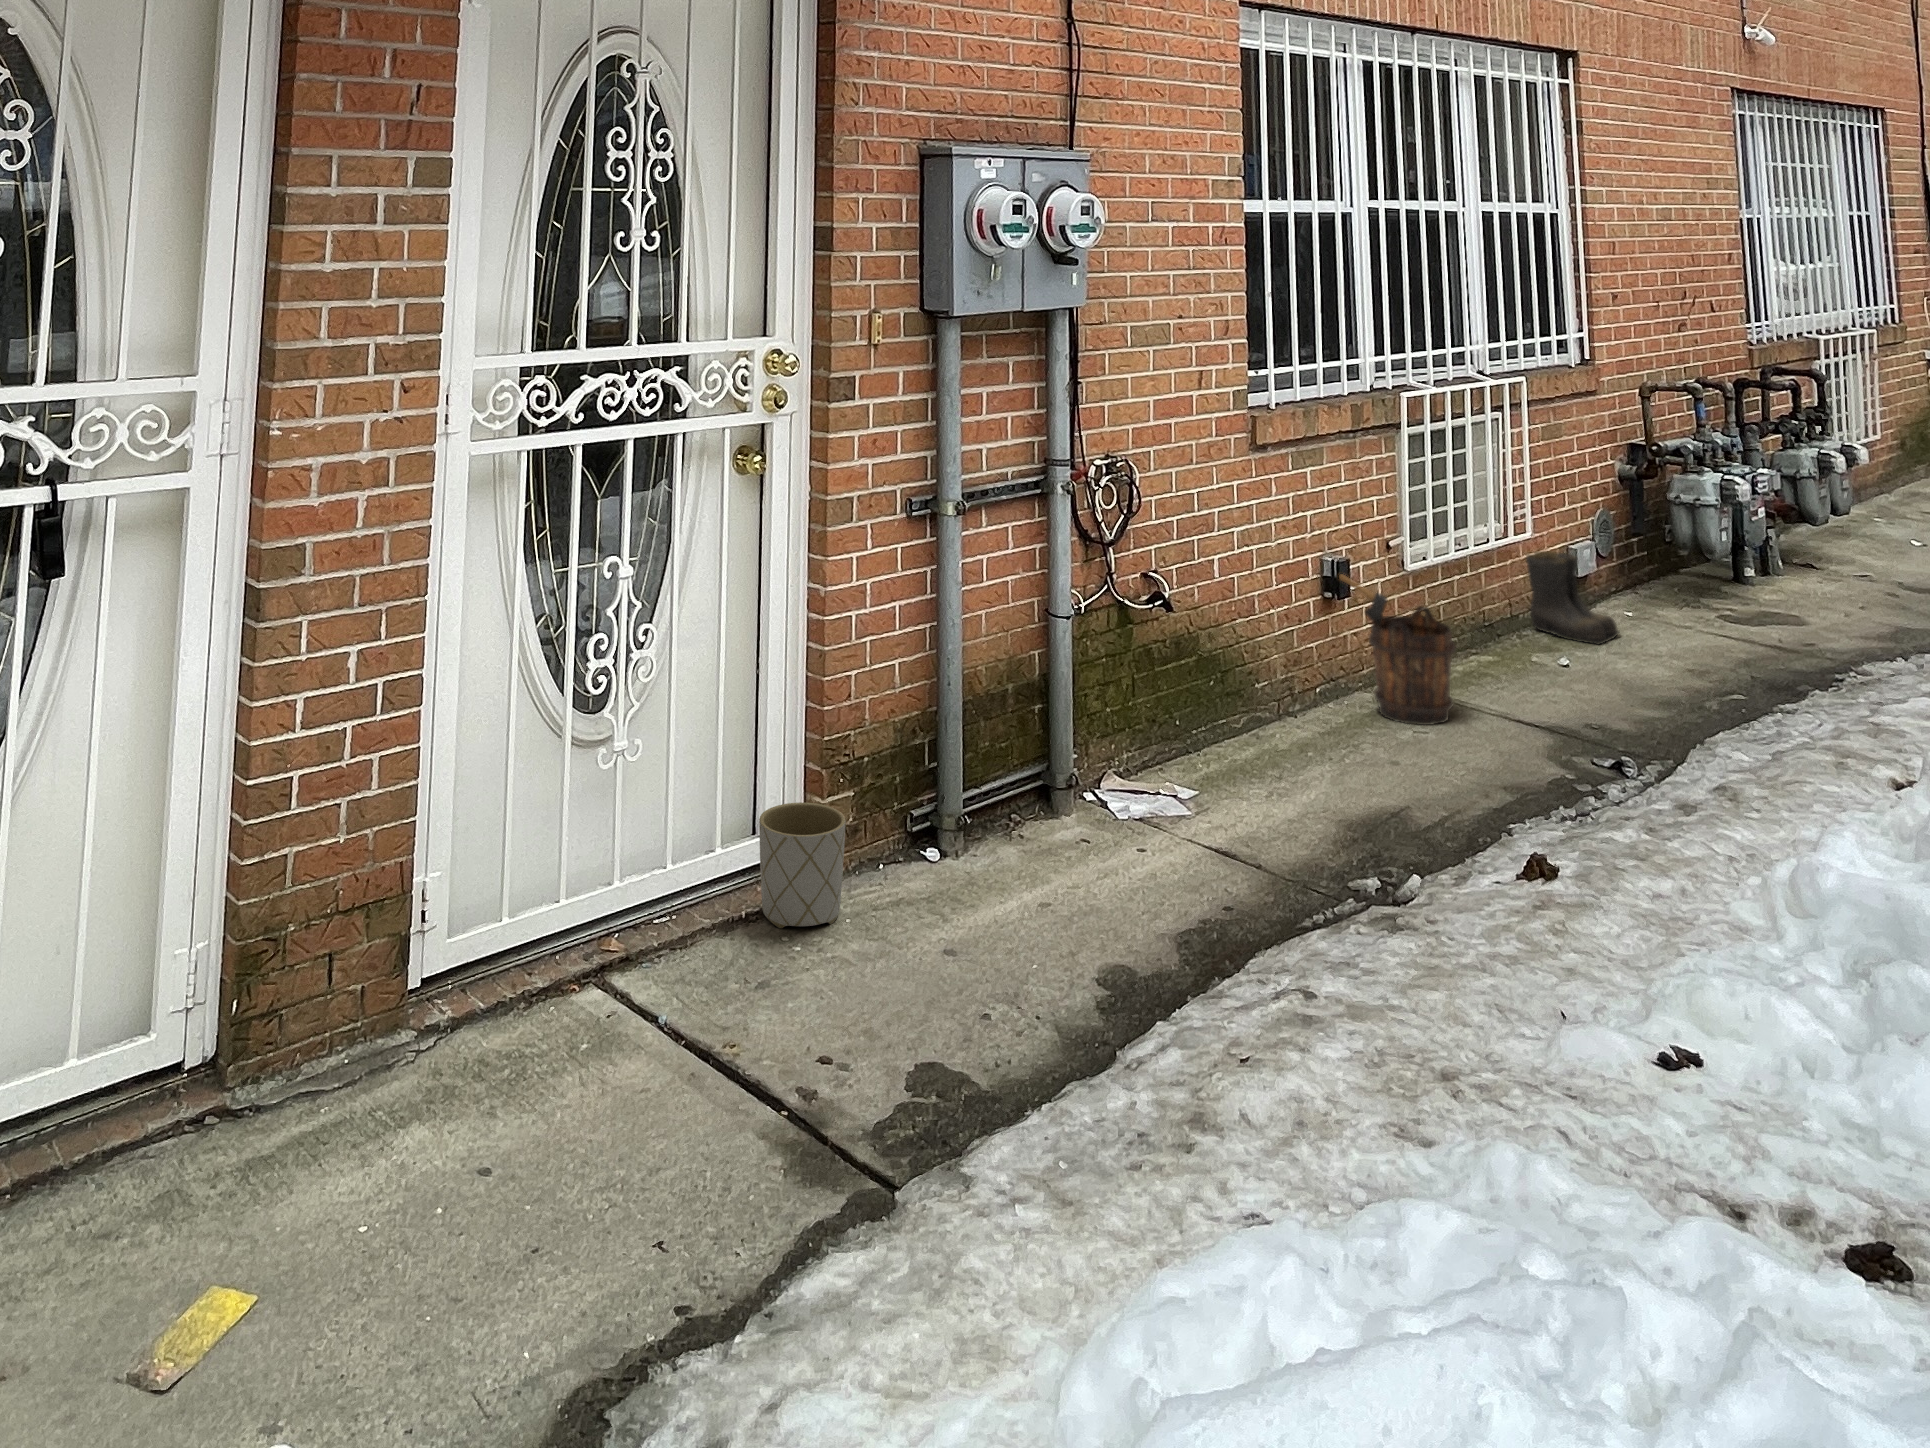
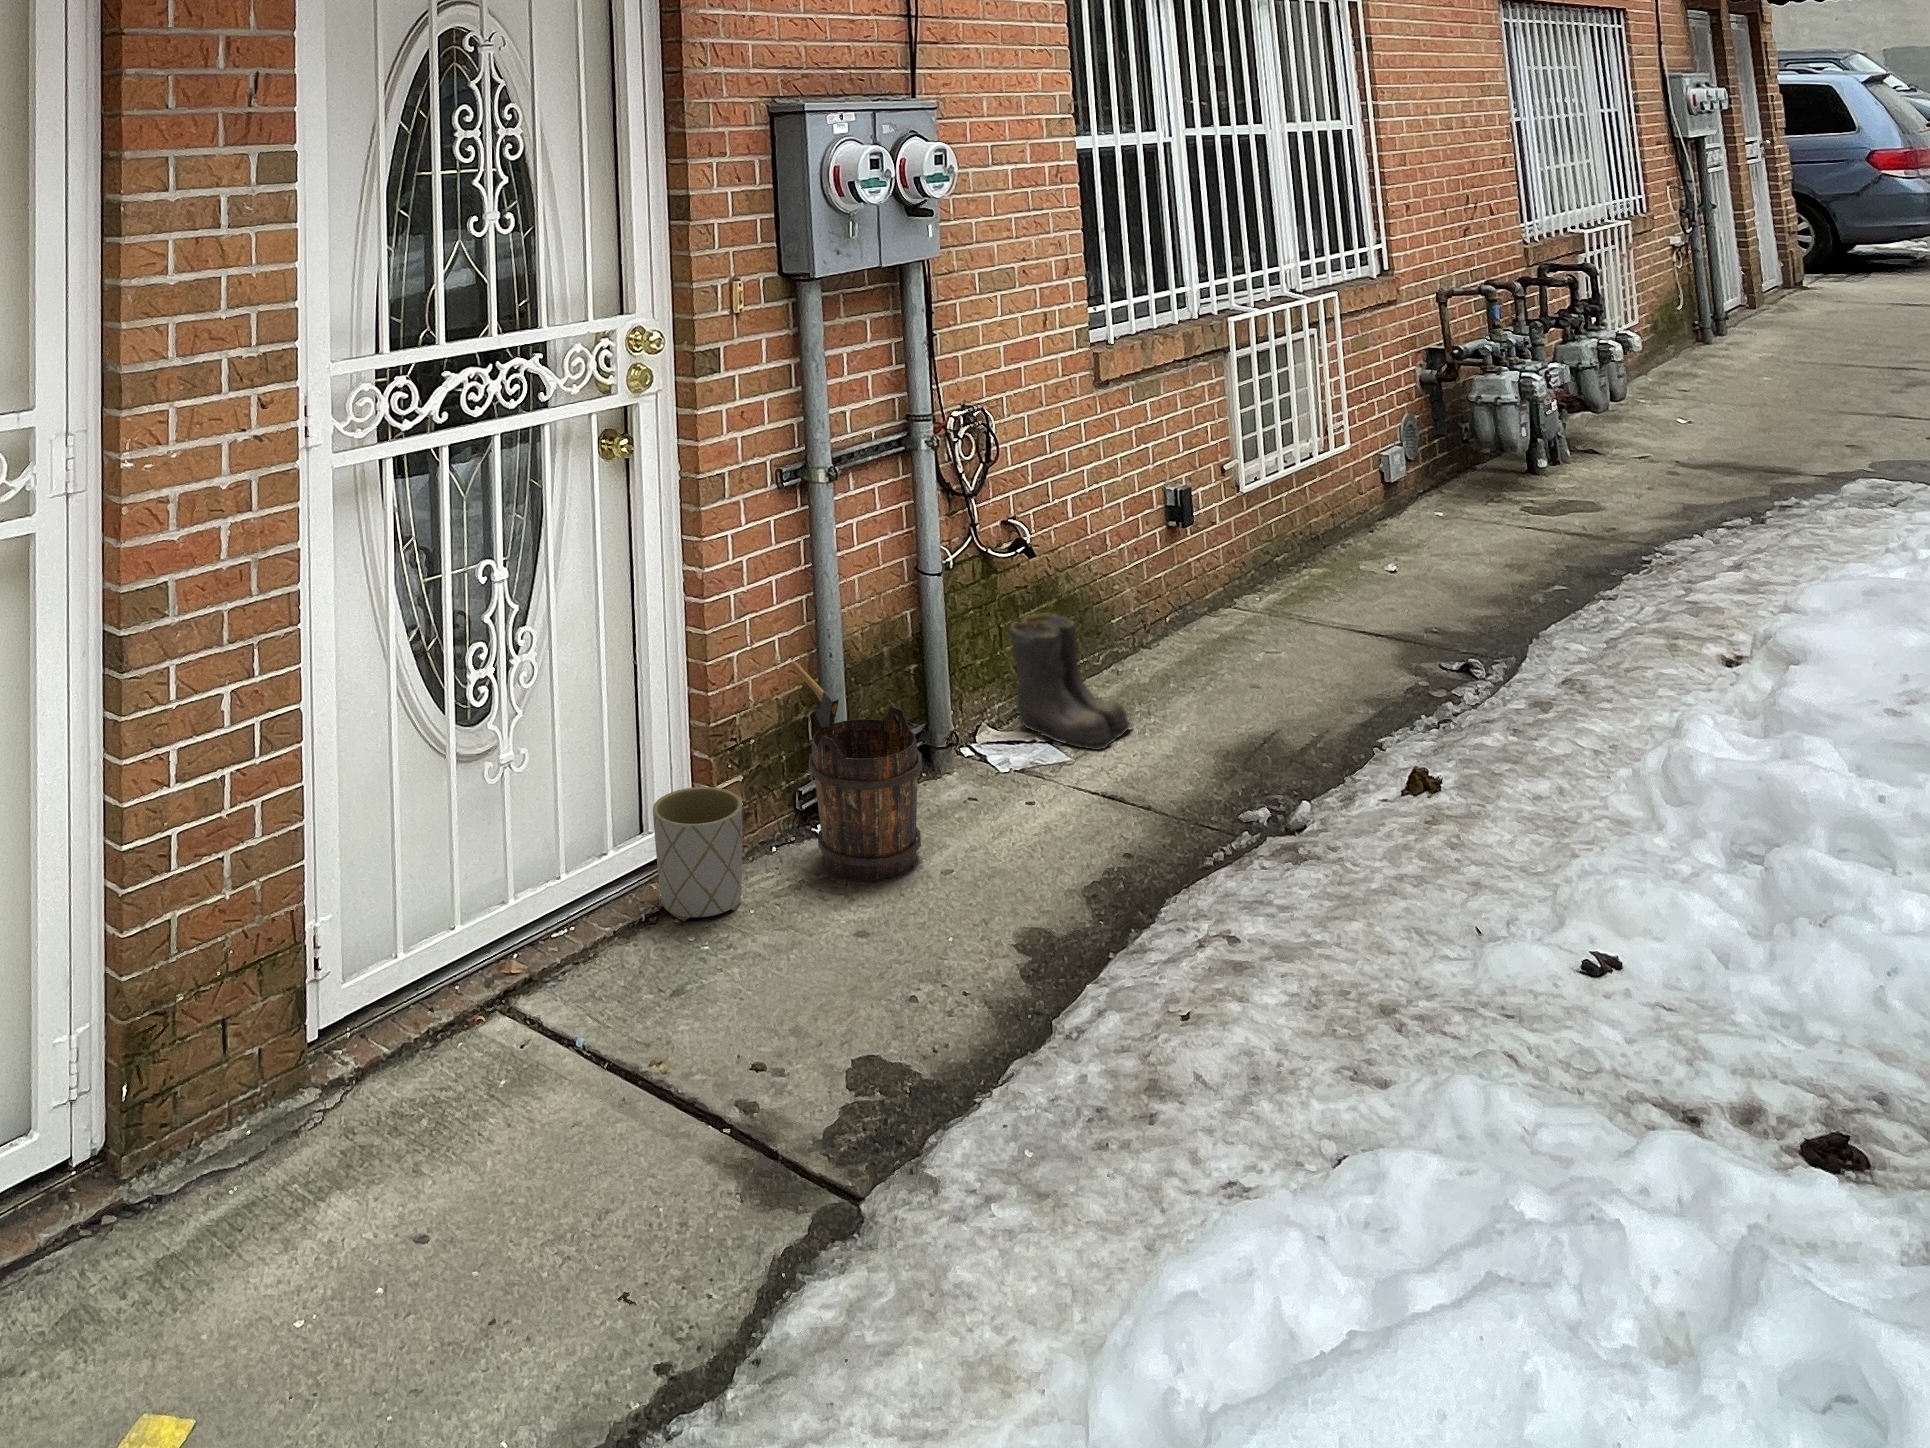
boots: present [1526,551,1619,644] -> present [1009,614,1131,750]
bucket: present [1339,575,1456,725] -> present [791,661,922,882]

